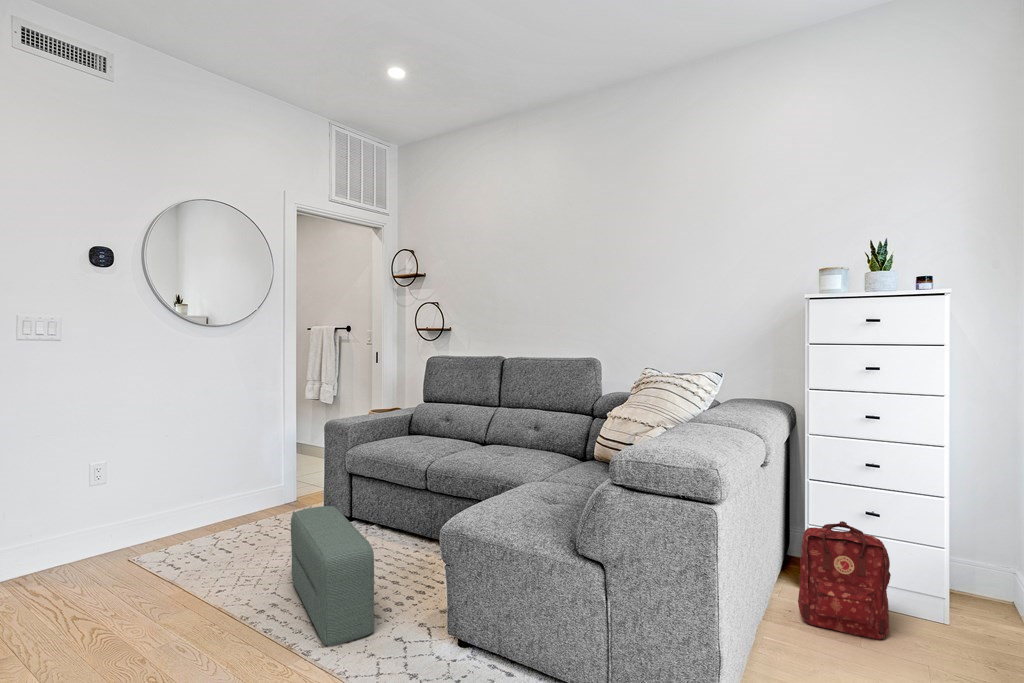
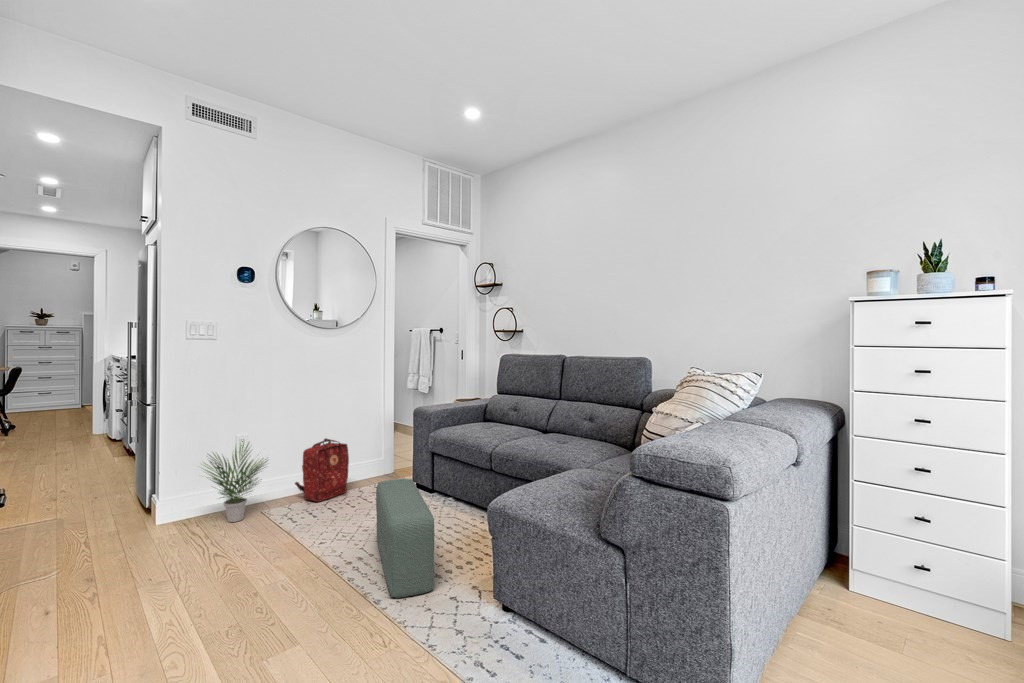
potted plant: none [35,468,140,575] -> present [204,442,267,522]
backpack: present [798,521,891,640] -> present [295,438,349,502]

